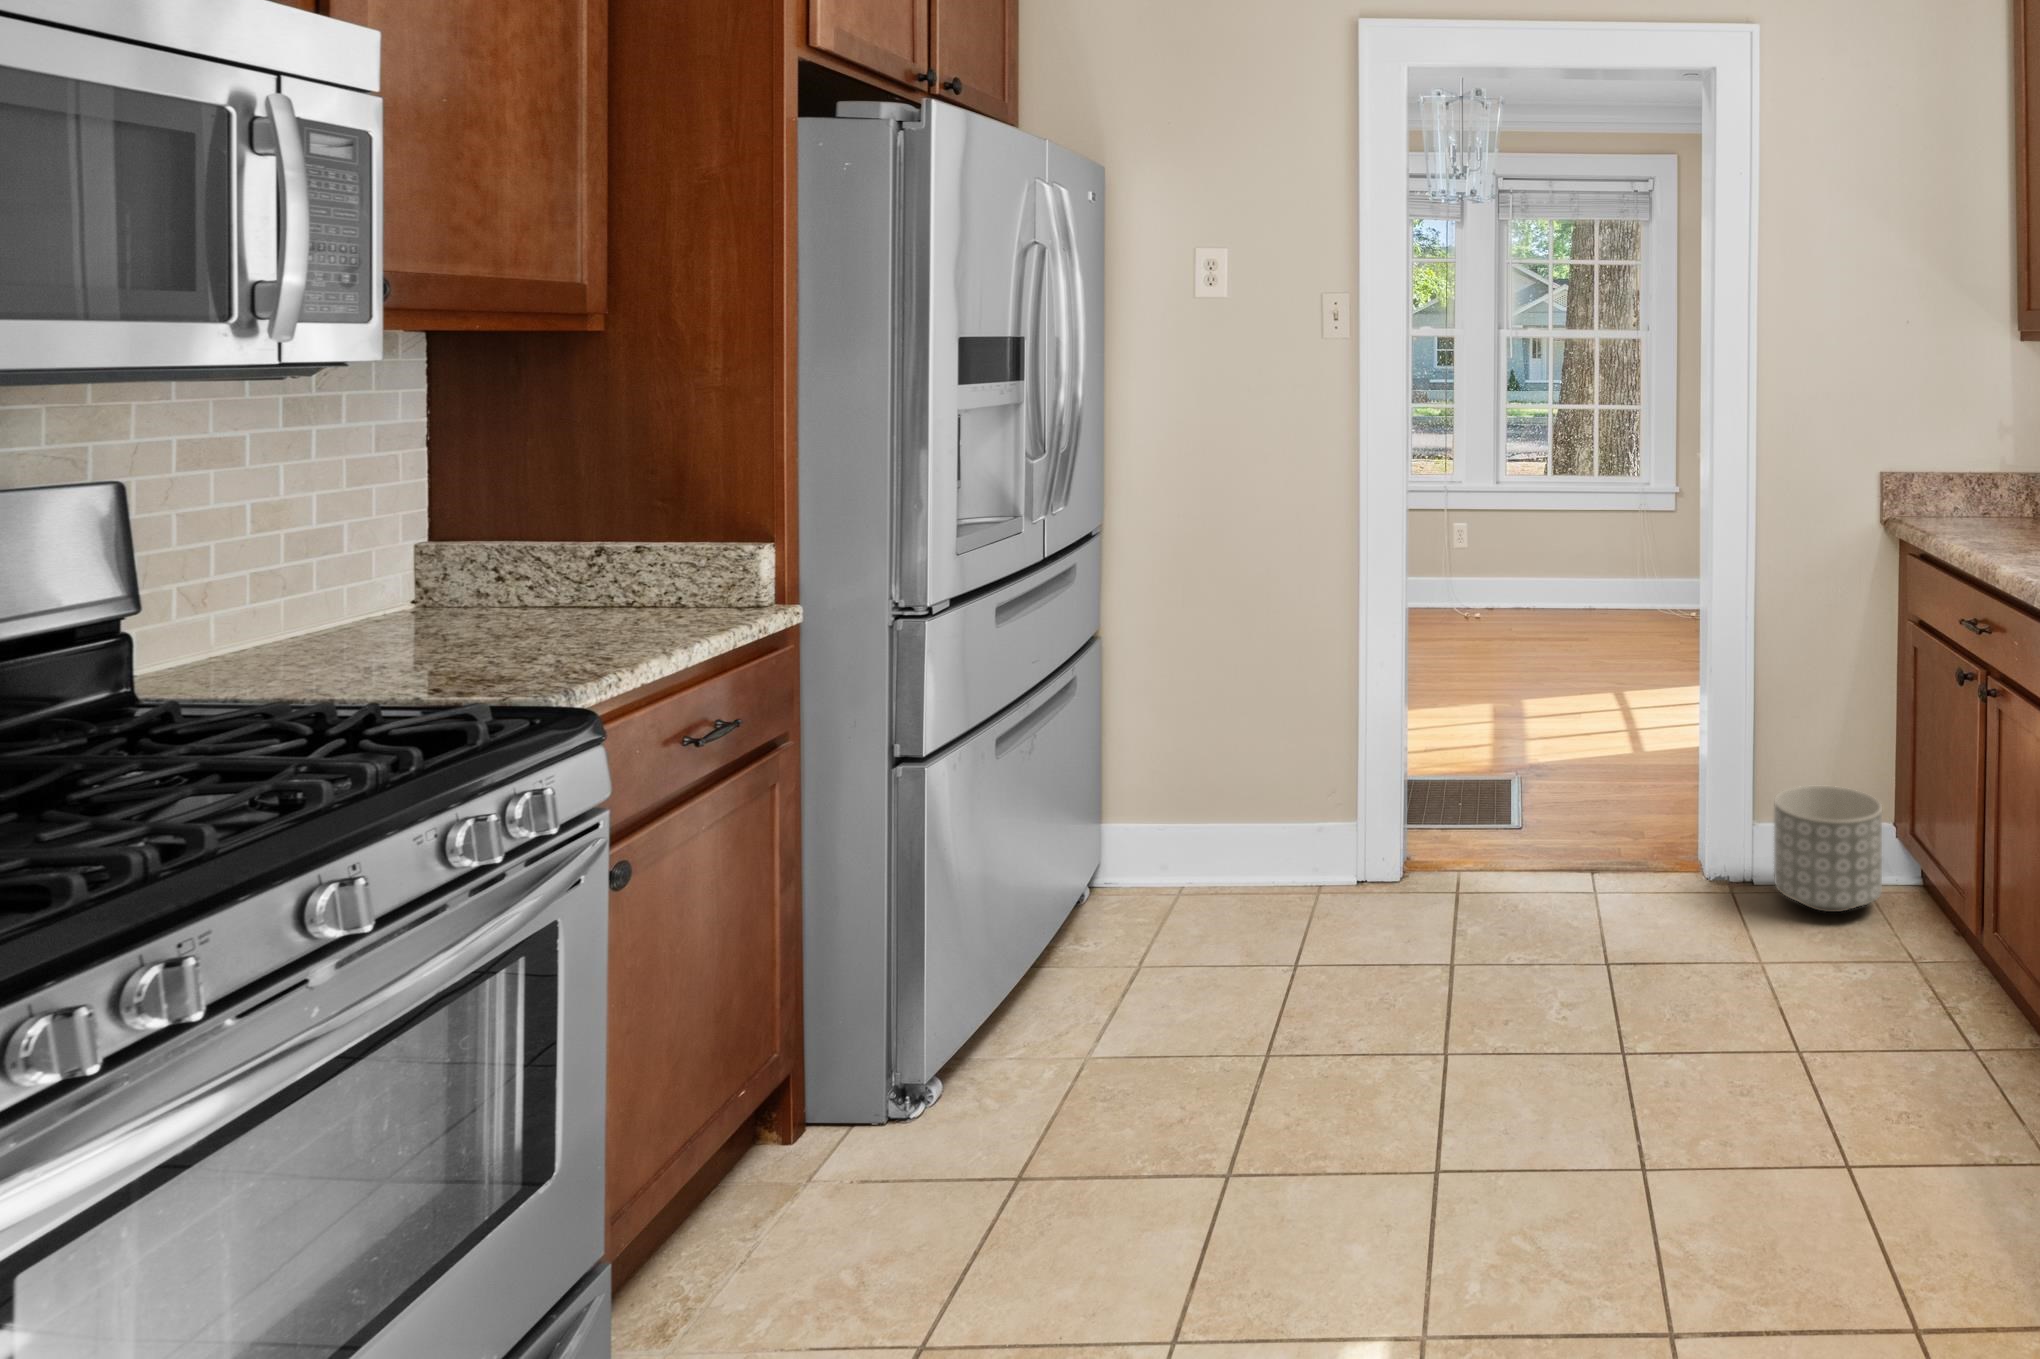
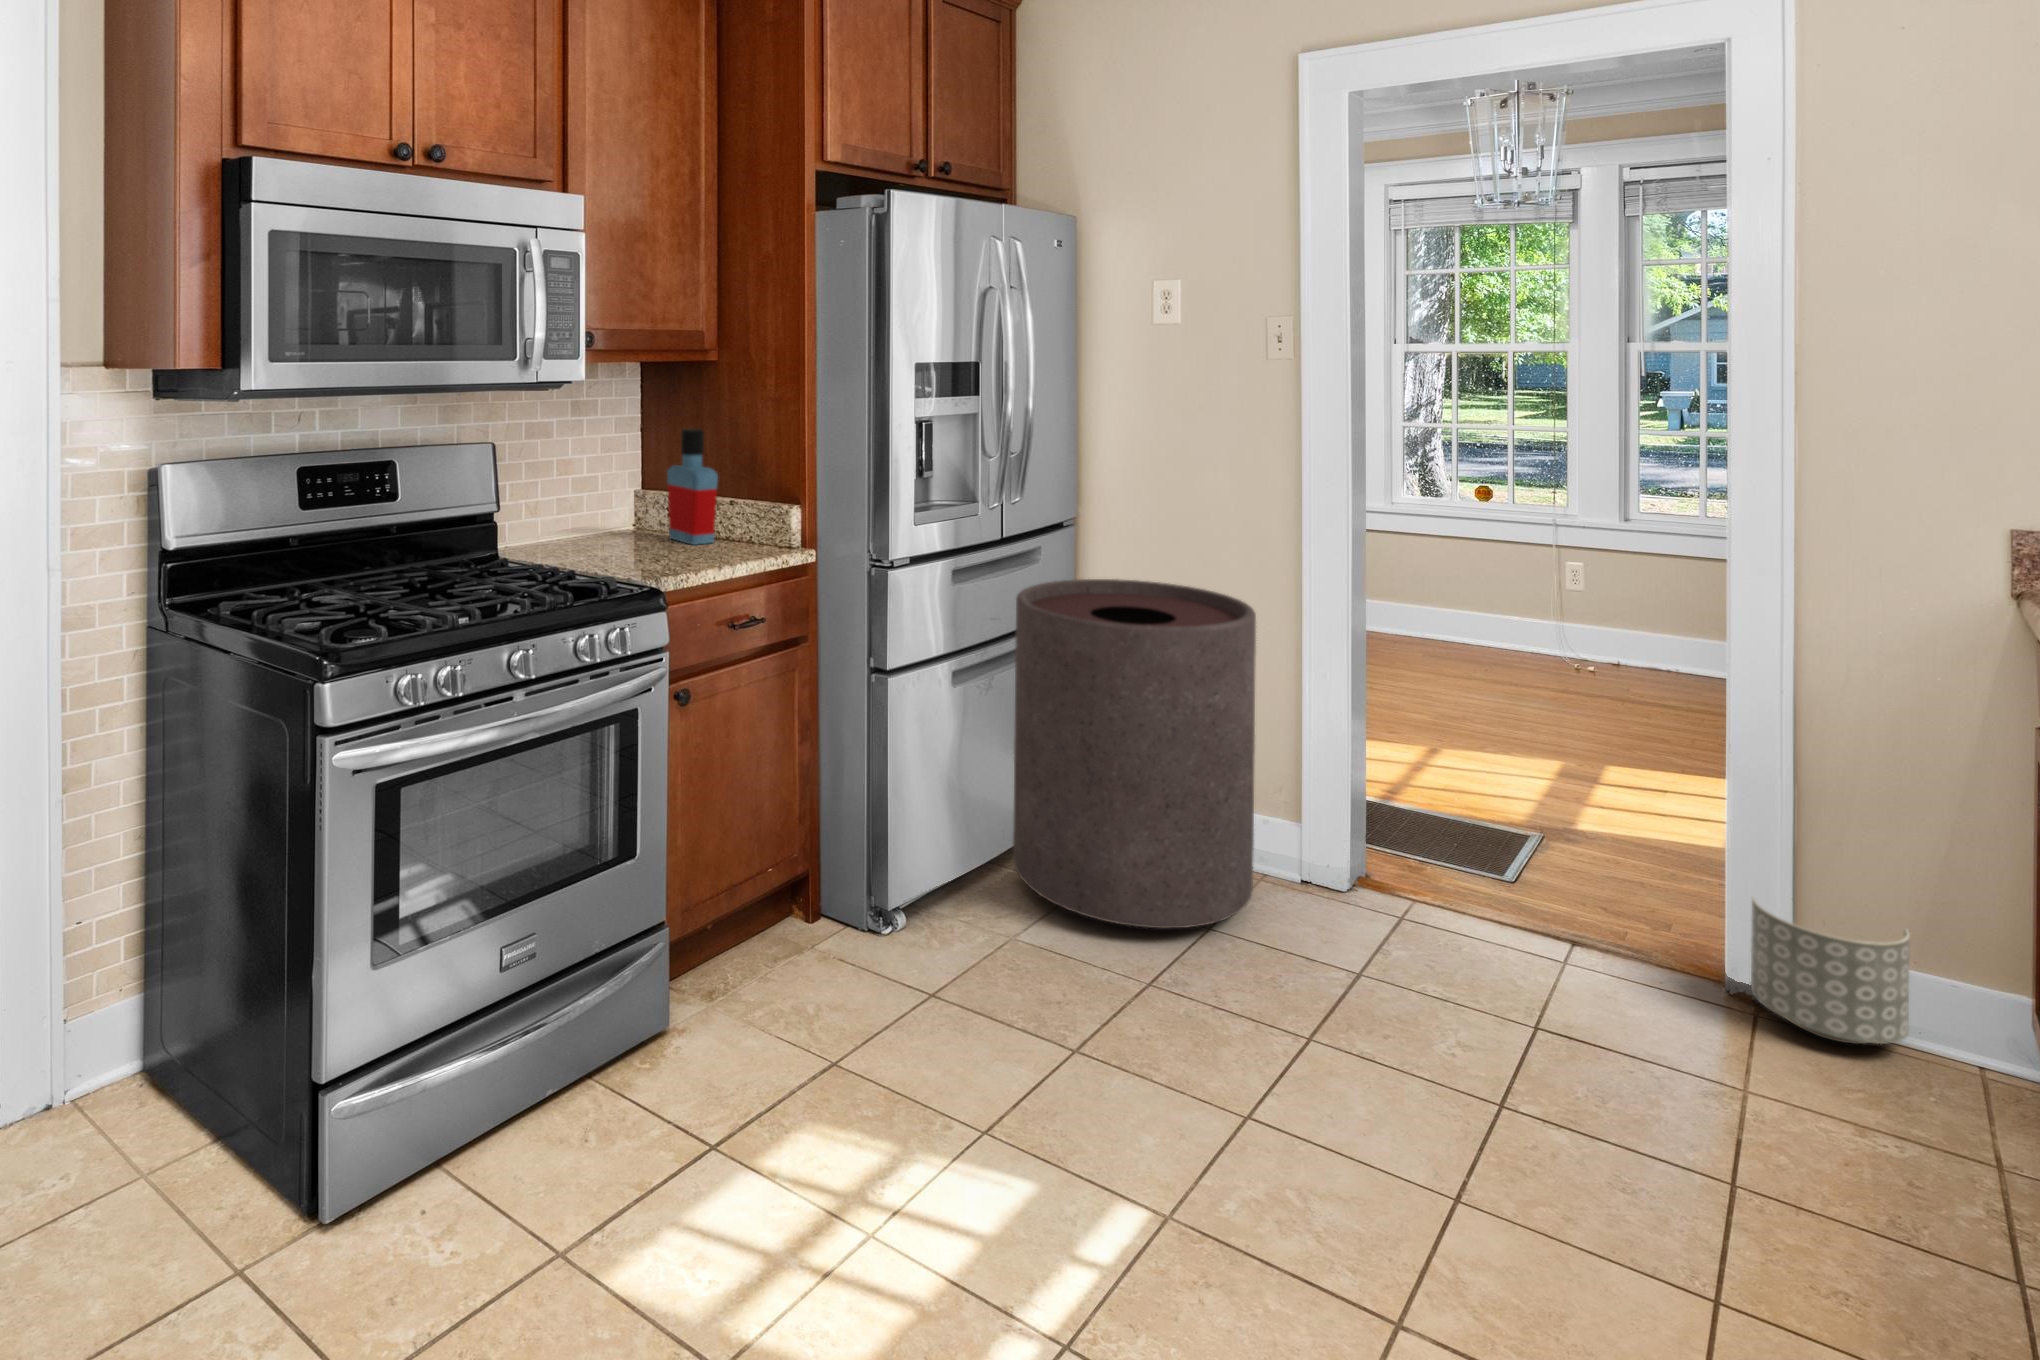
bottle: none [510,440,620,626] -> present [667,429,718,545]
trash can: none [1066,592,1354,1015] -> present [1013,579,1256,928]

